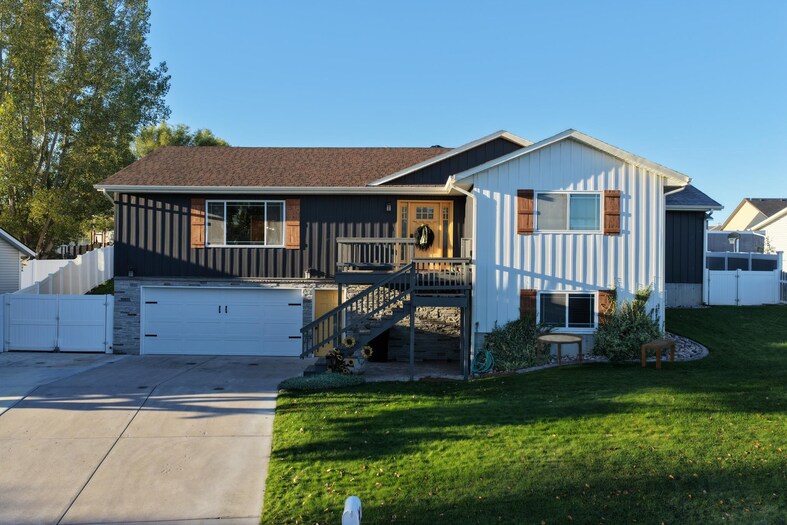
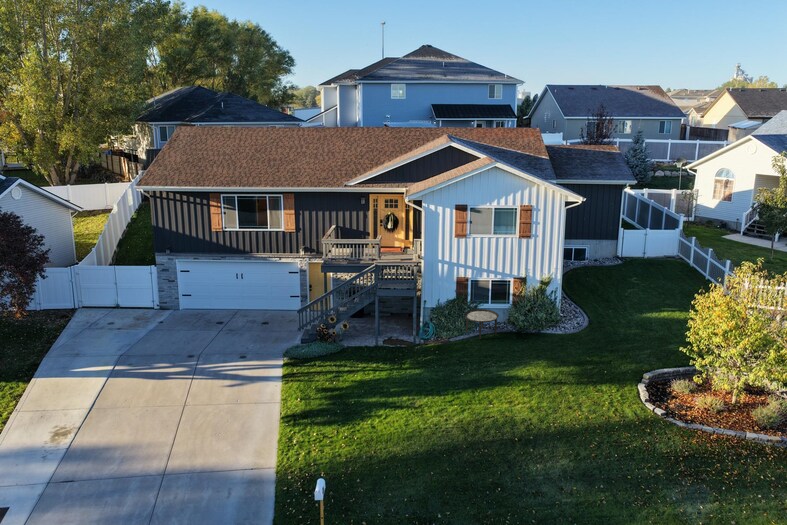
bench: present [642,339,676,369] -> none [537,315,564,340]

